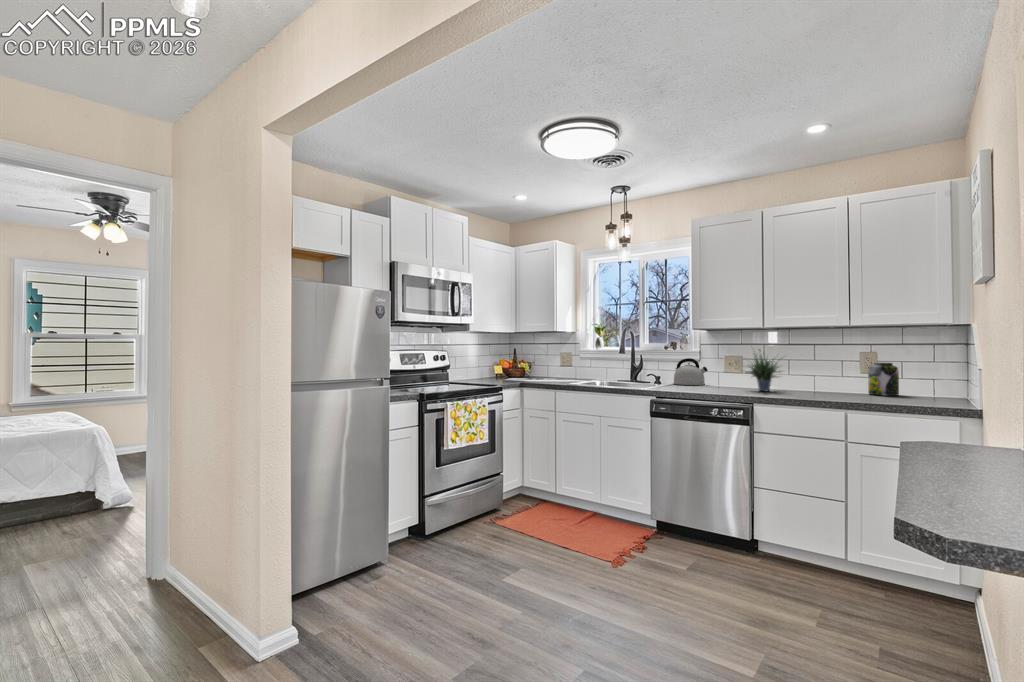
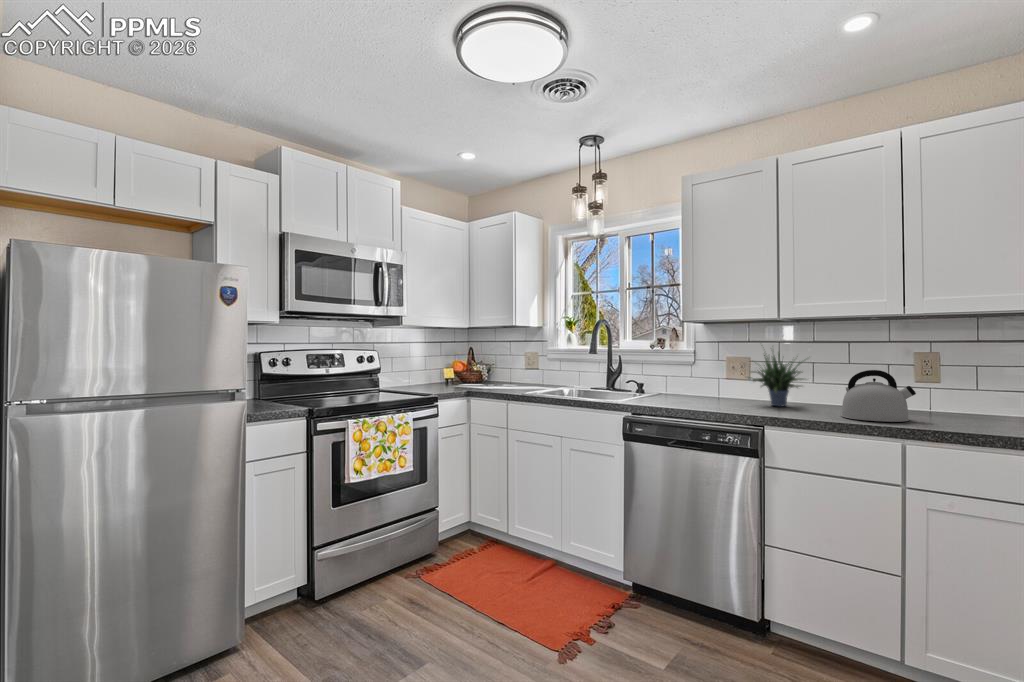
kettle: present [674,358,708,385] -> present [841,370,916,422]
jar: present [868,363,899,396] -> none [929,367,975,415]

